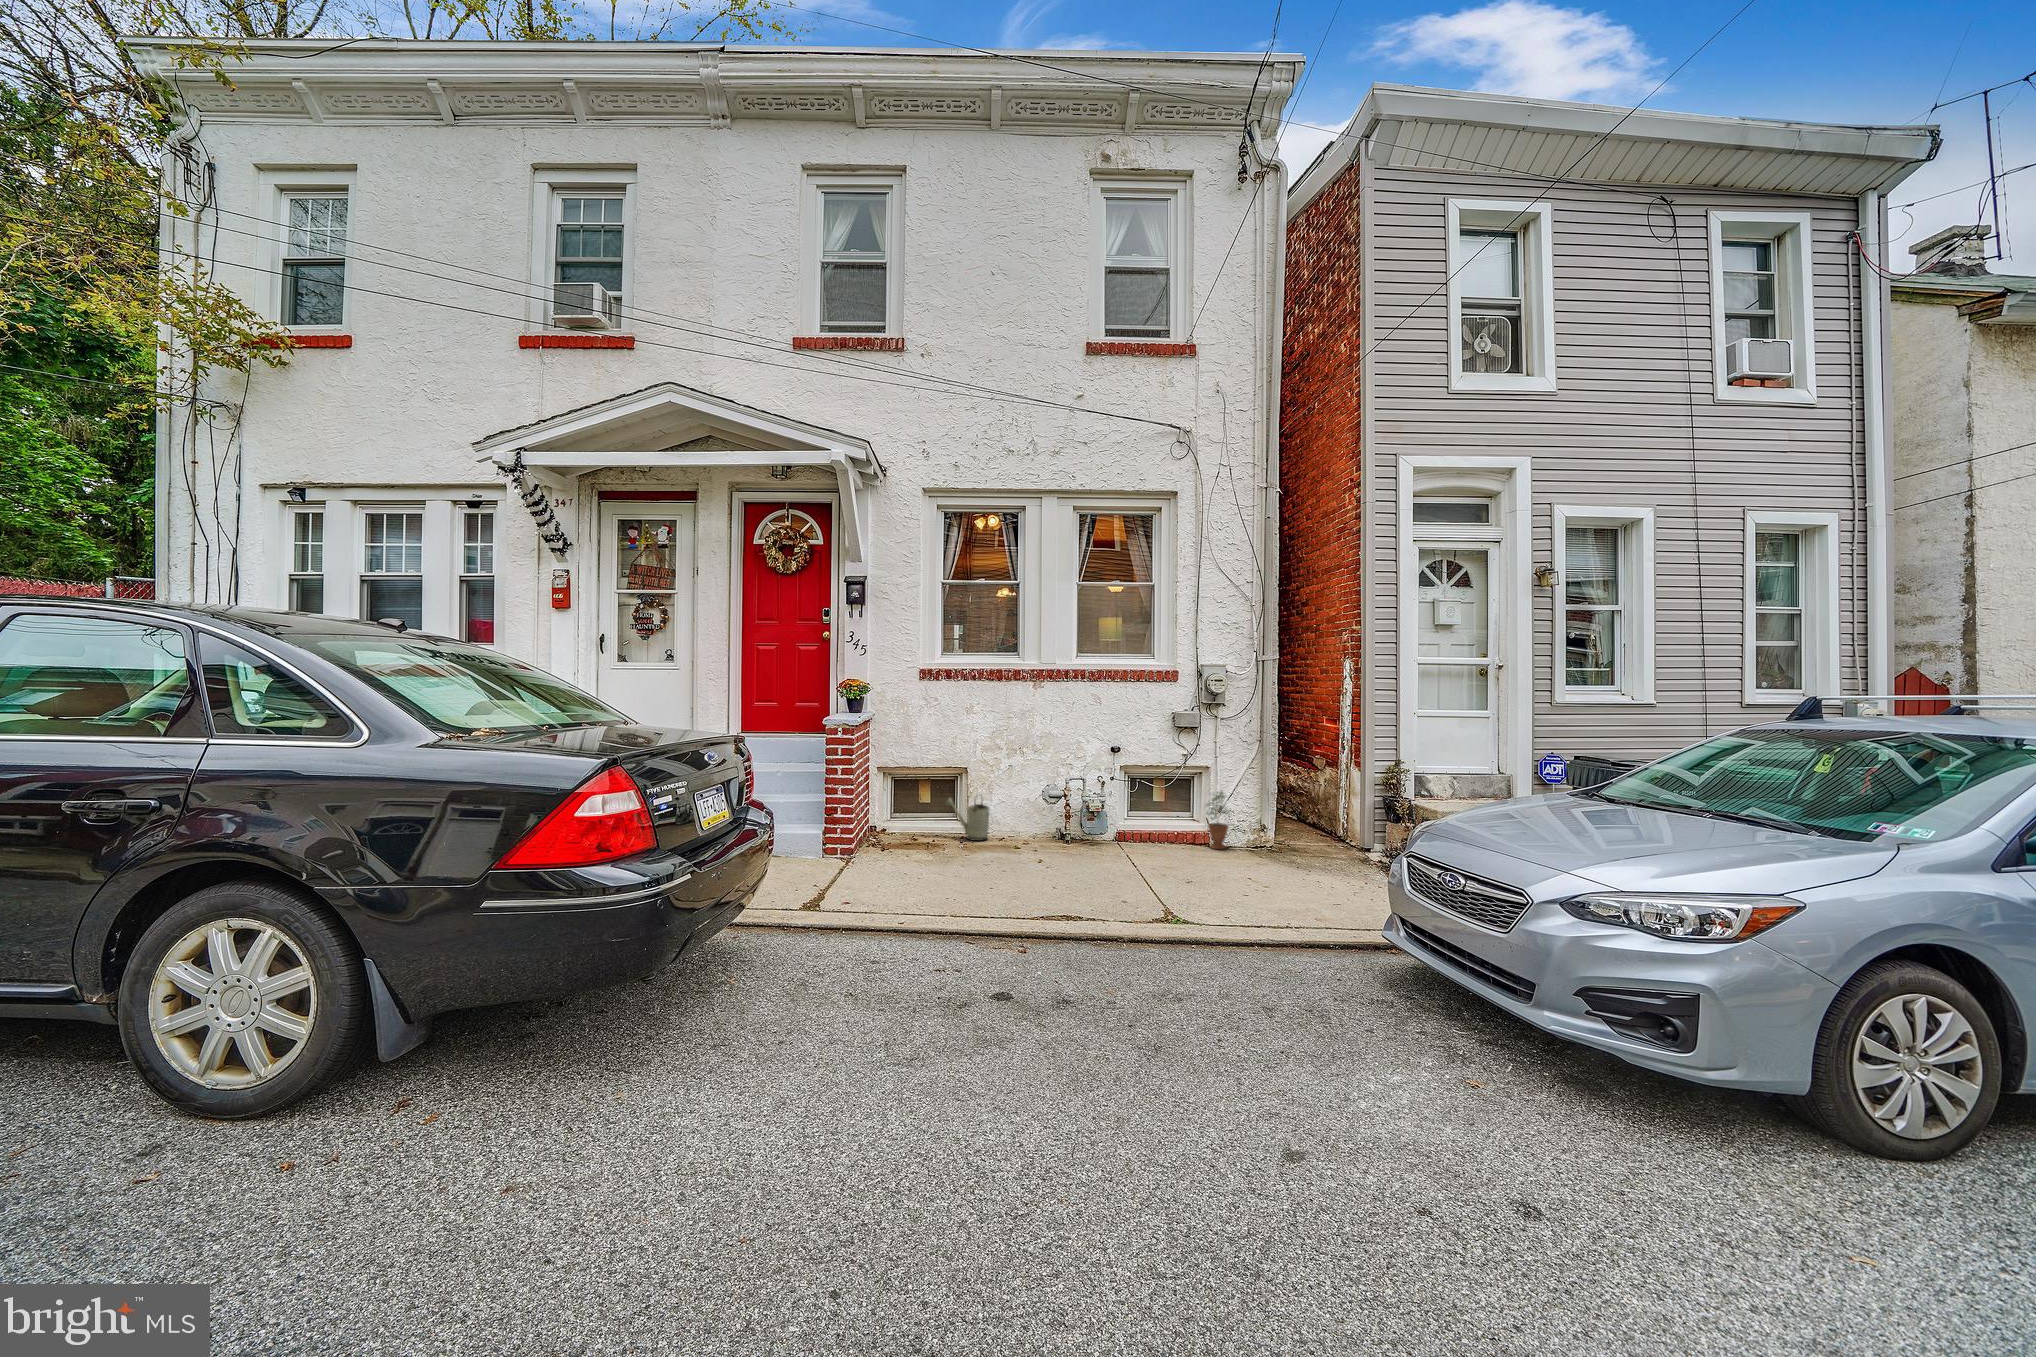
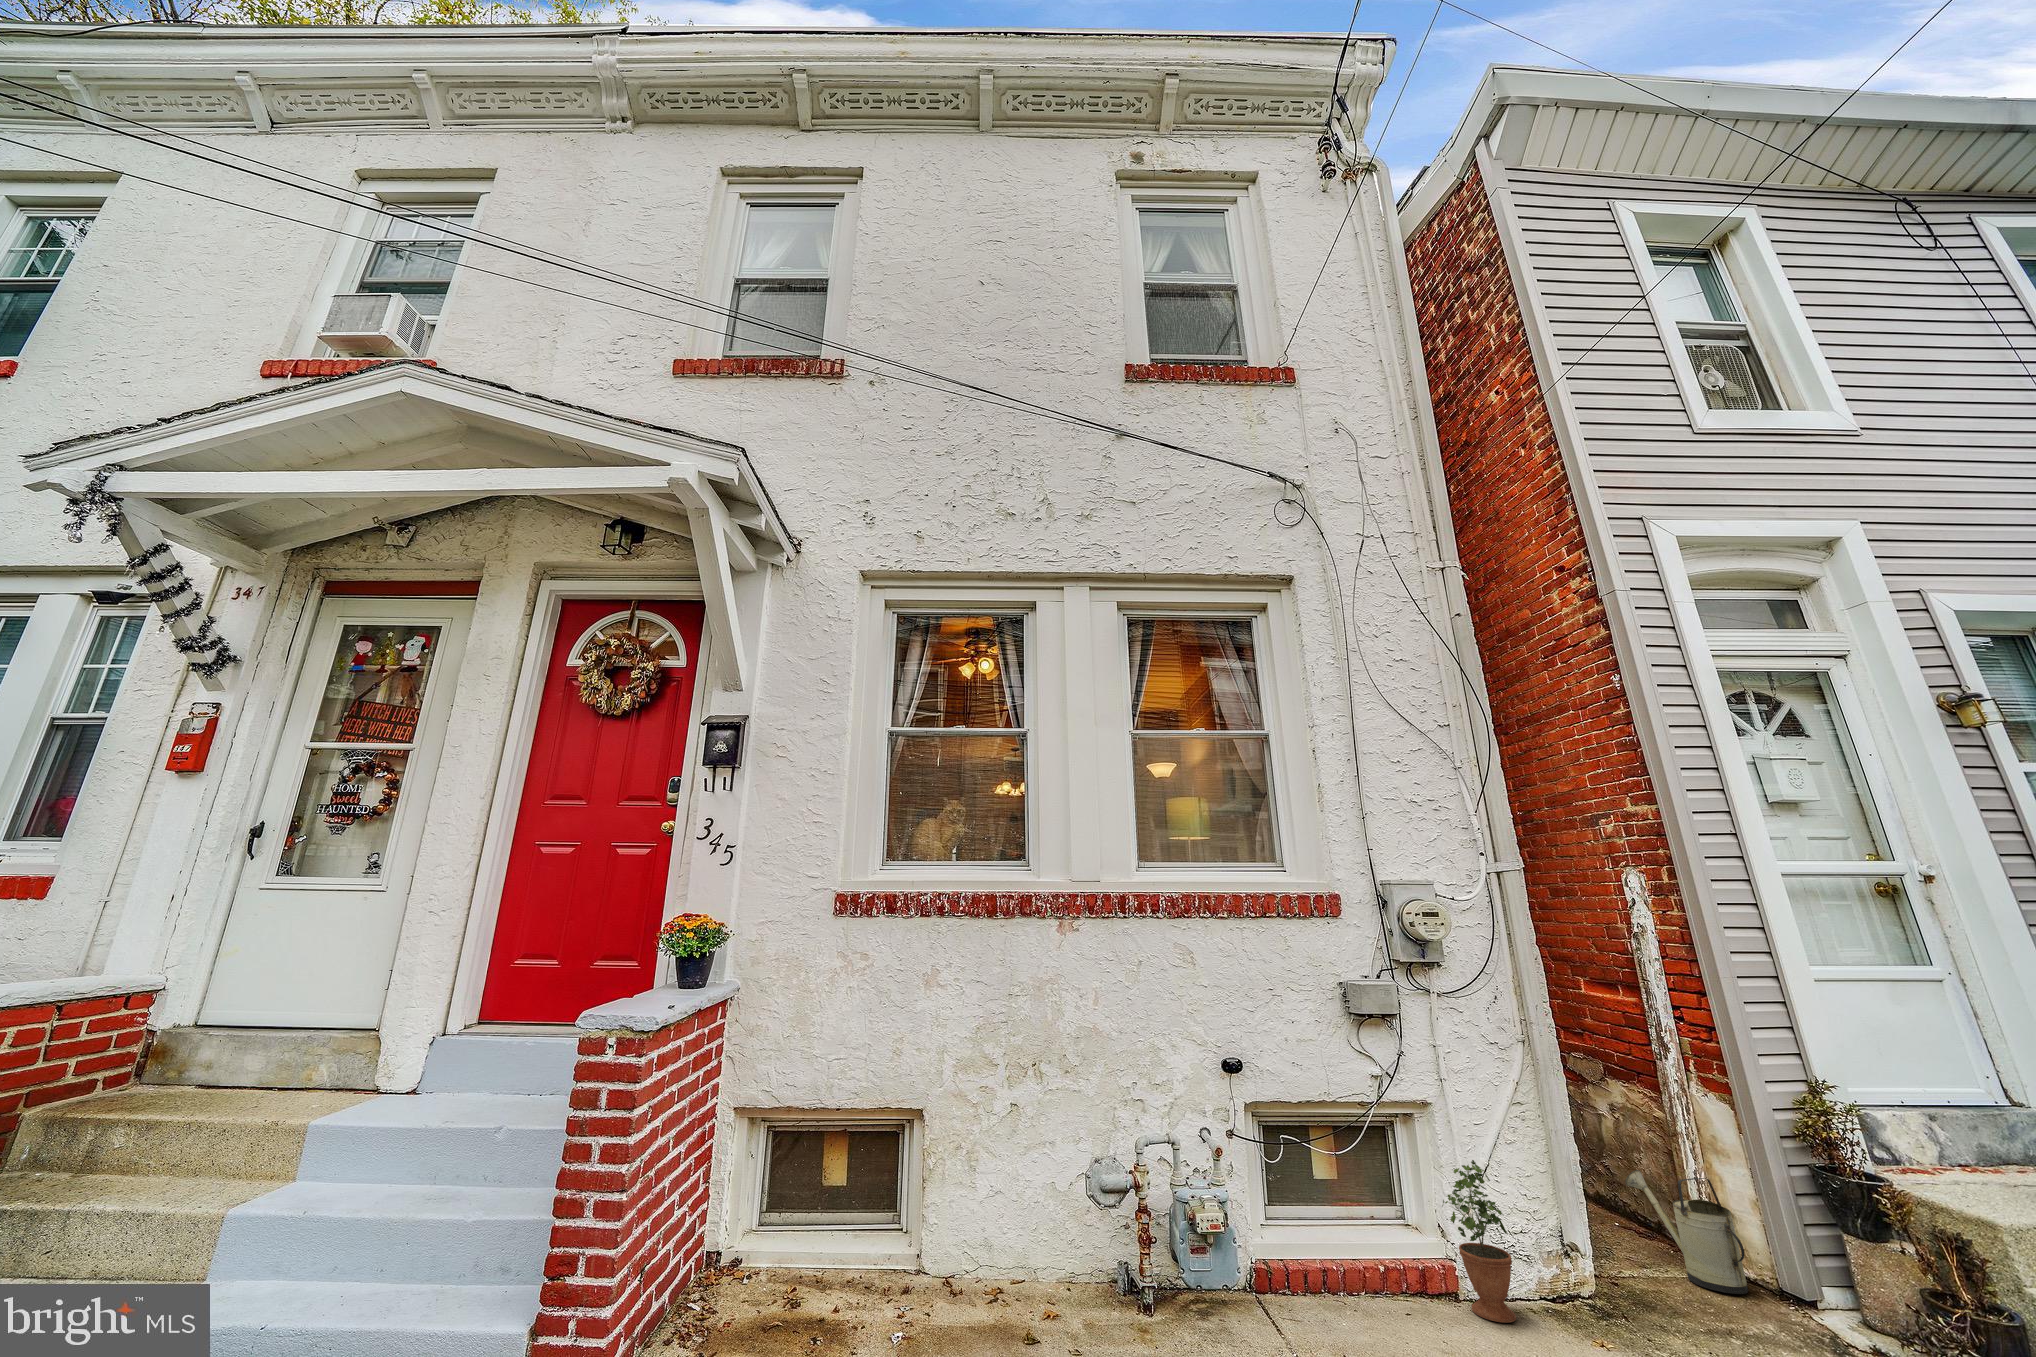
watering can: present [945,798,989,841] -> present [1625,1170,1748,1294]

